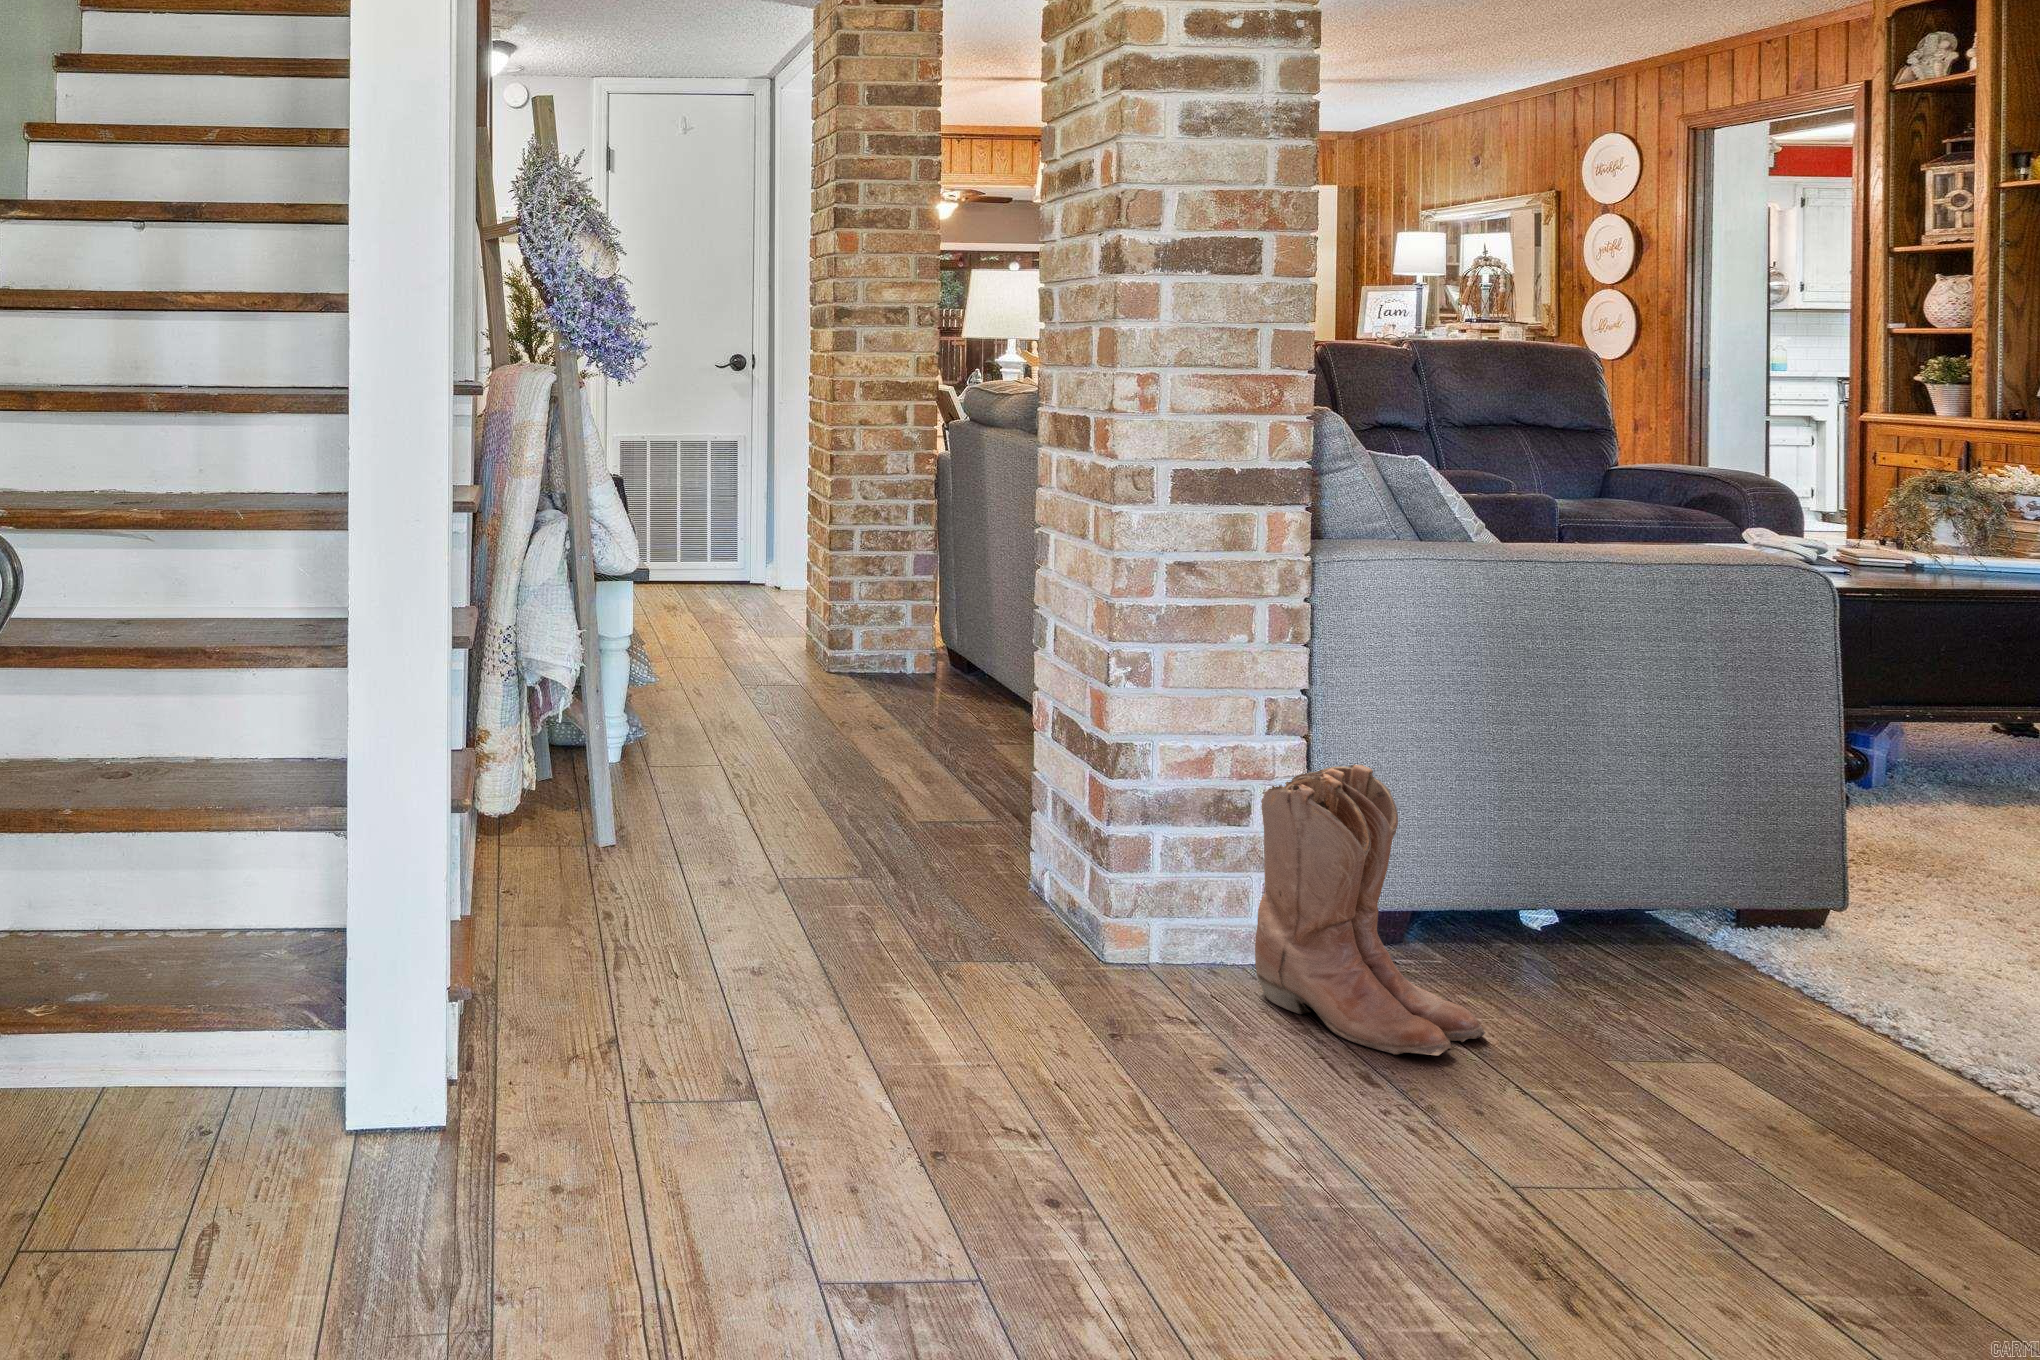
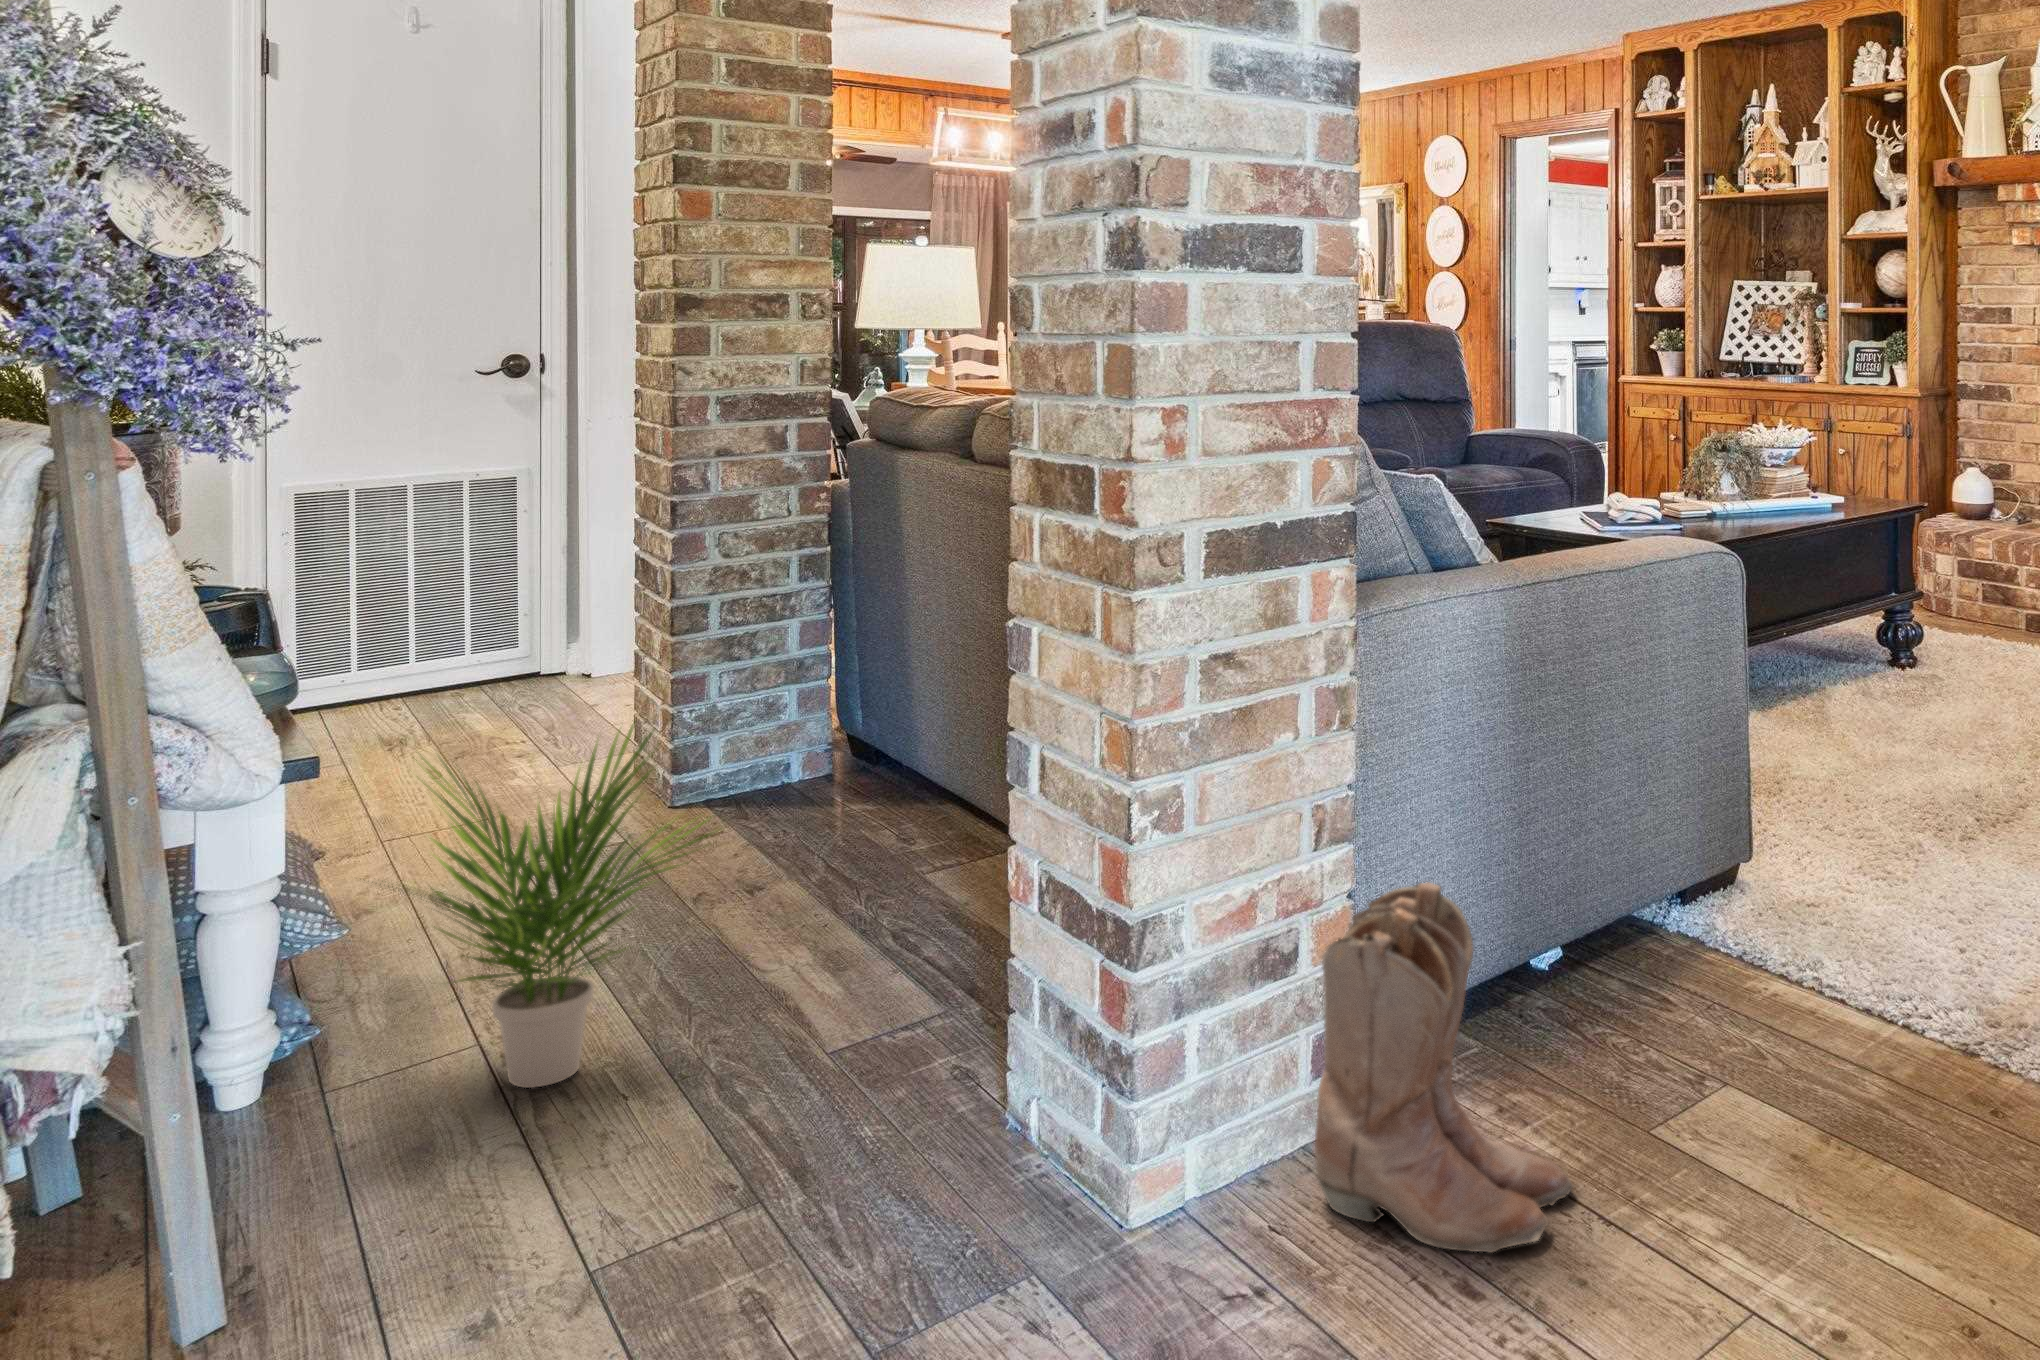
potted plant: none [634,588,849,816] -> present [388,724,713,1088]

